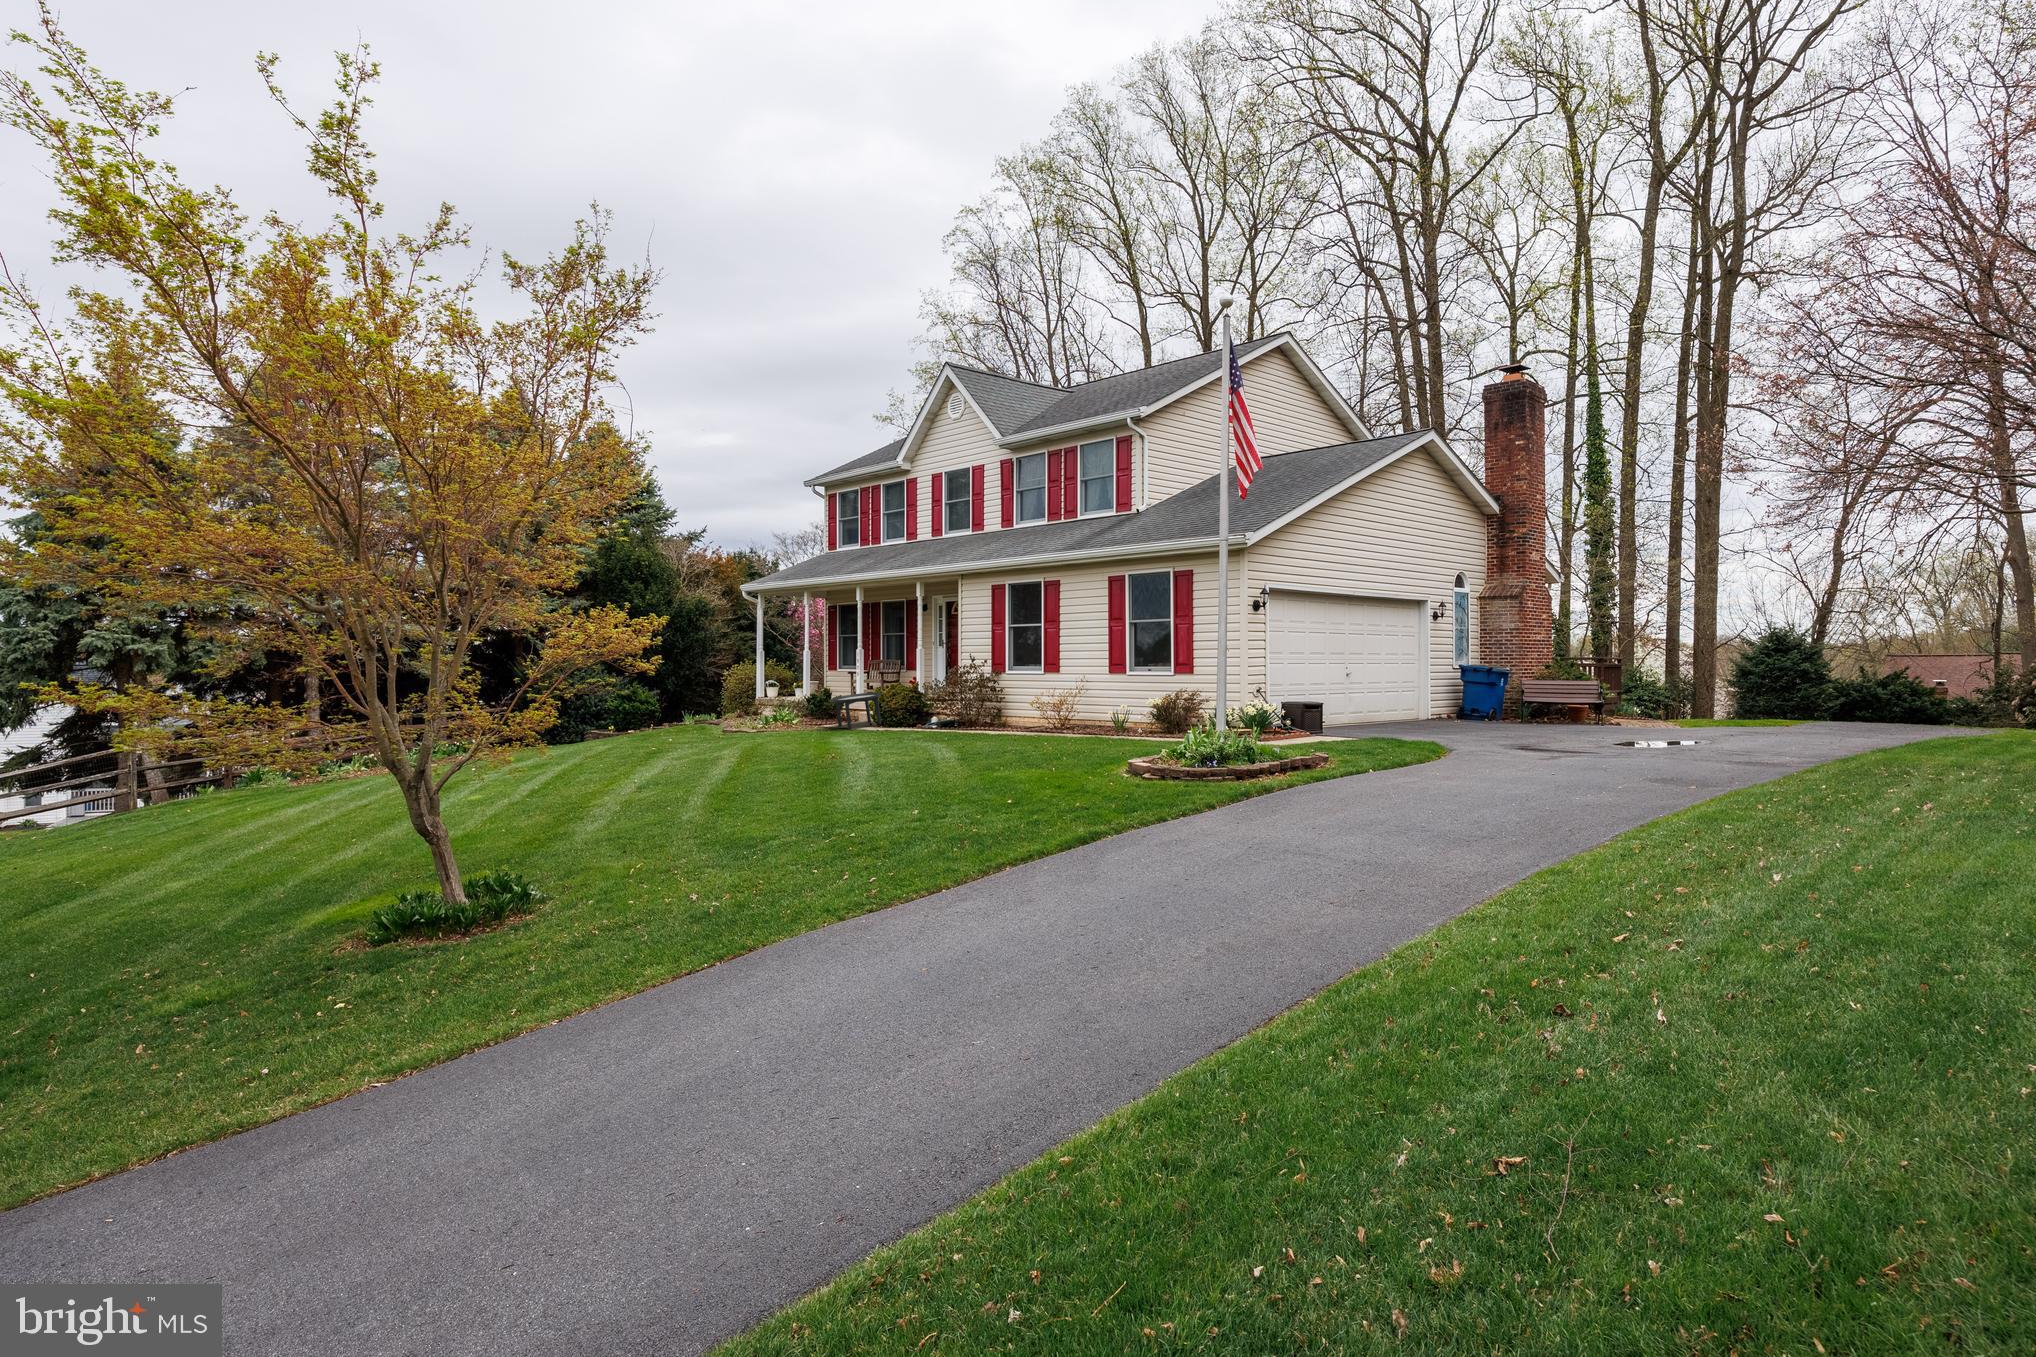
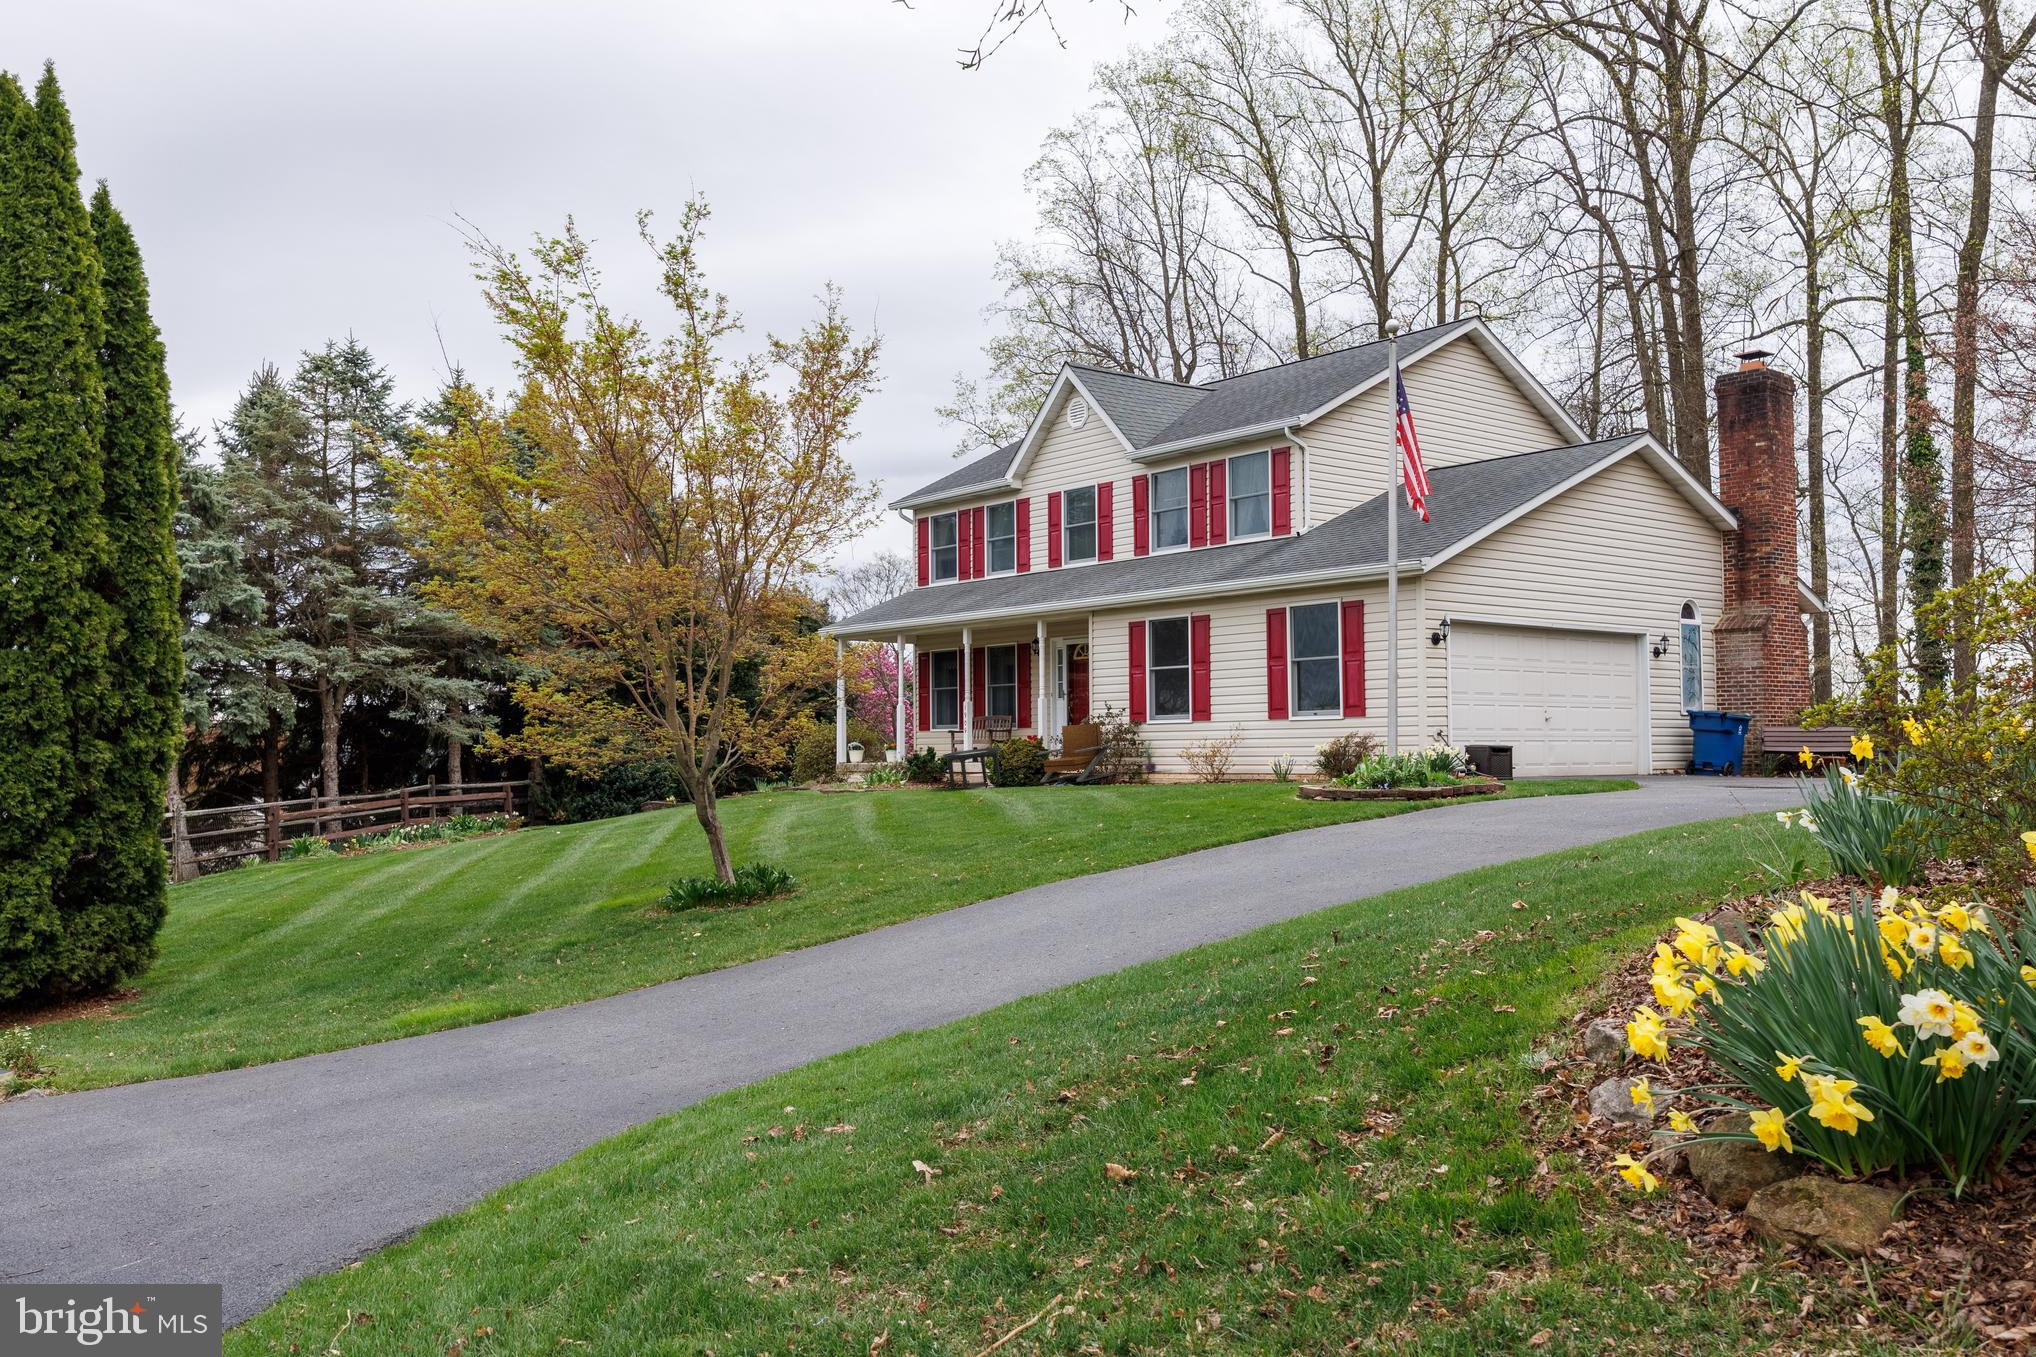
lounge chair: none [911,673,977,725] -> present [1036,724,1113,783]
decorative plant: none [994,688,1023,716] -> present [1142,743,1156,772]

